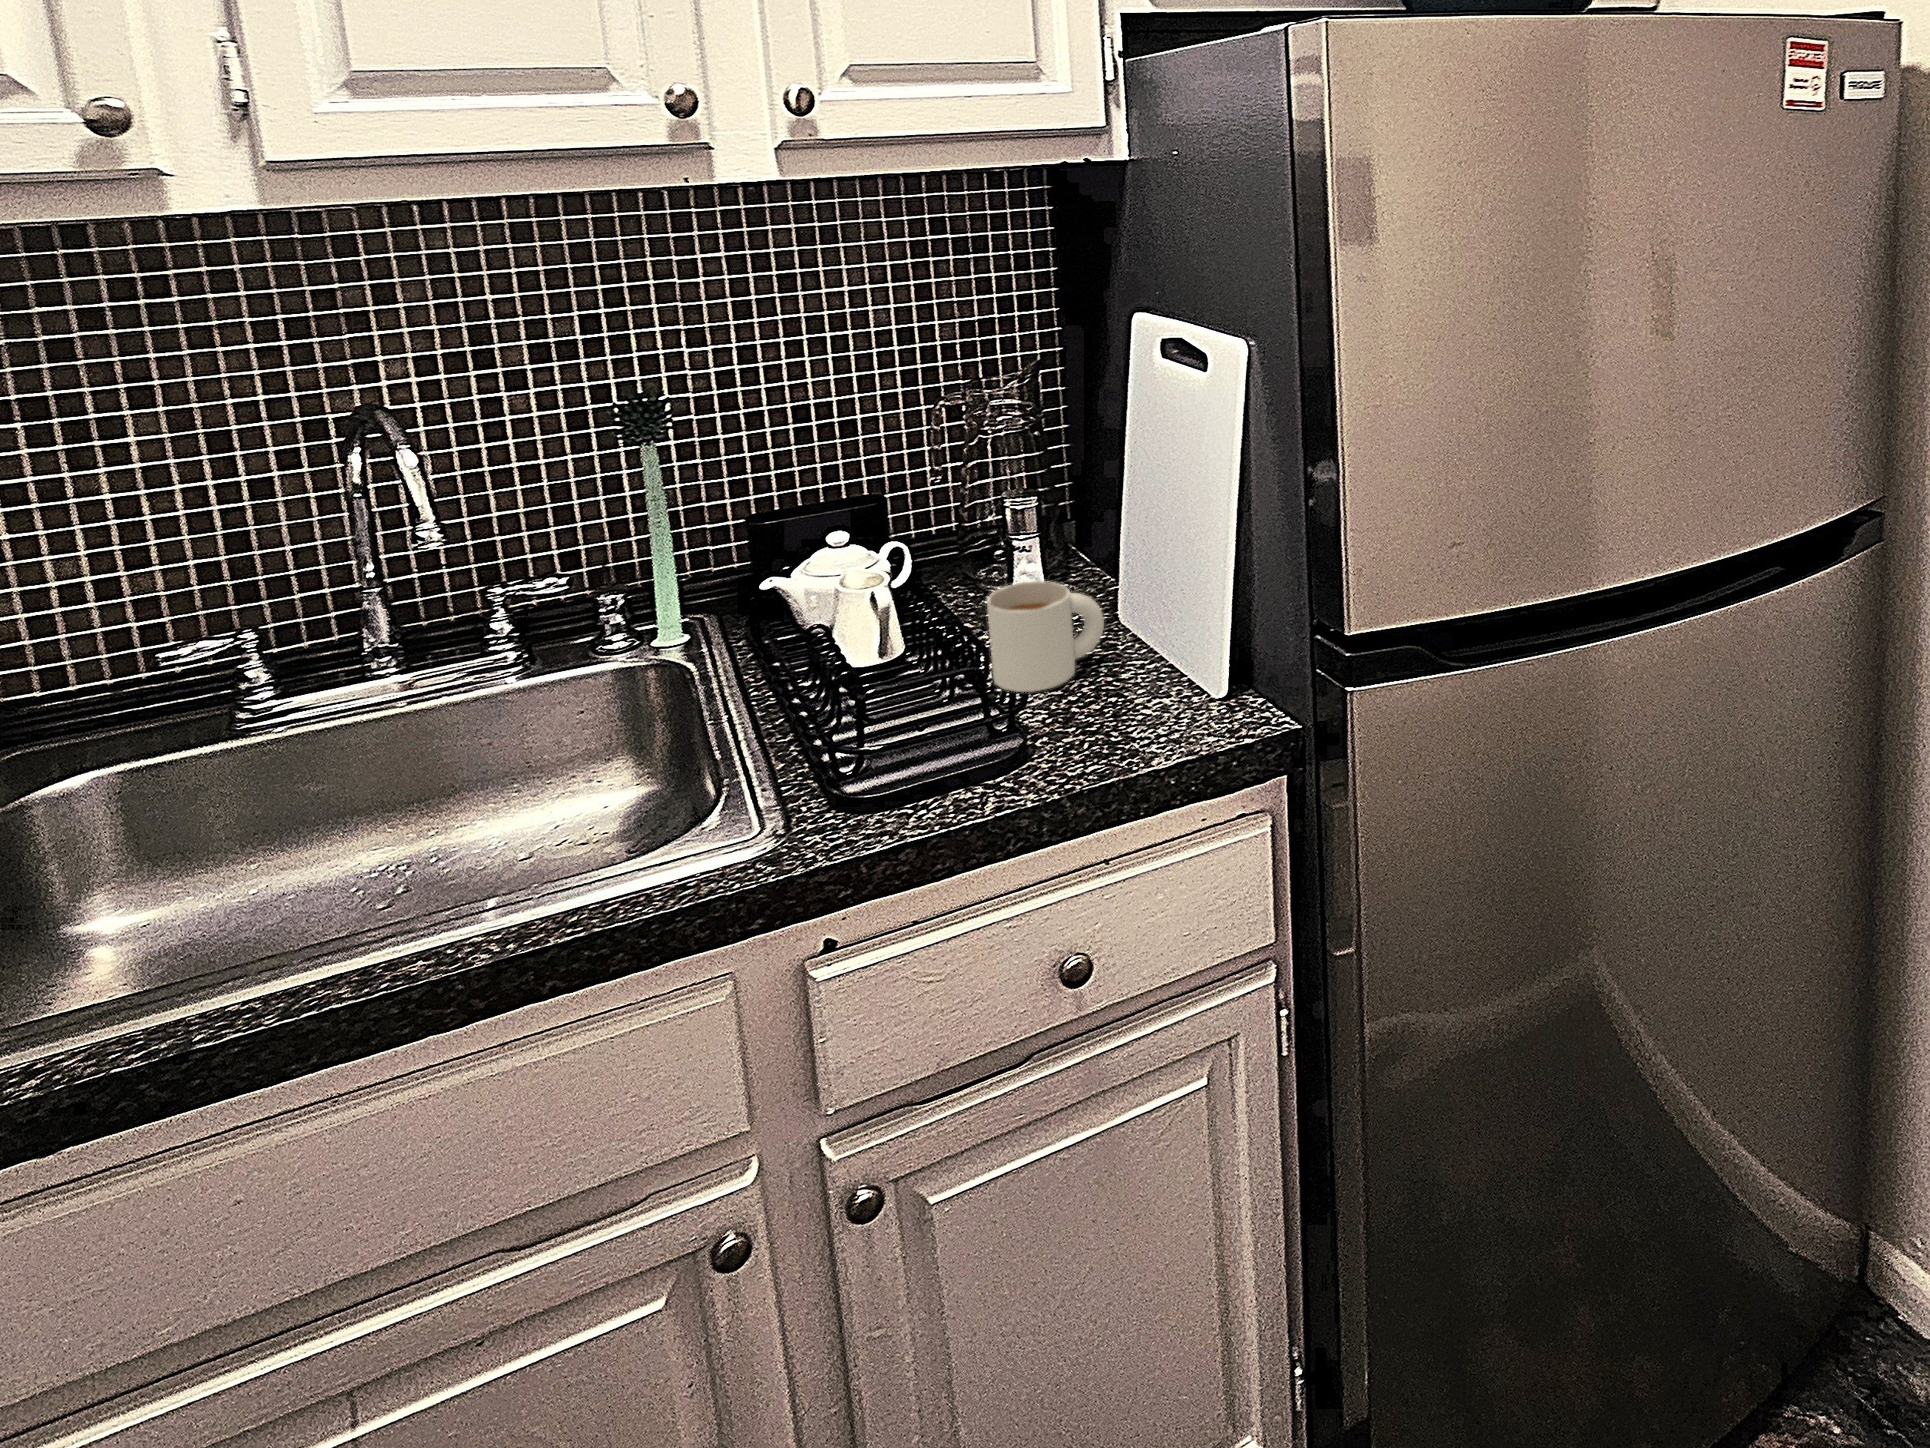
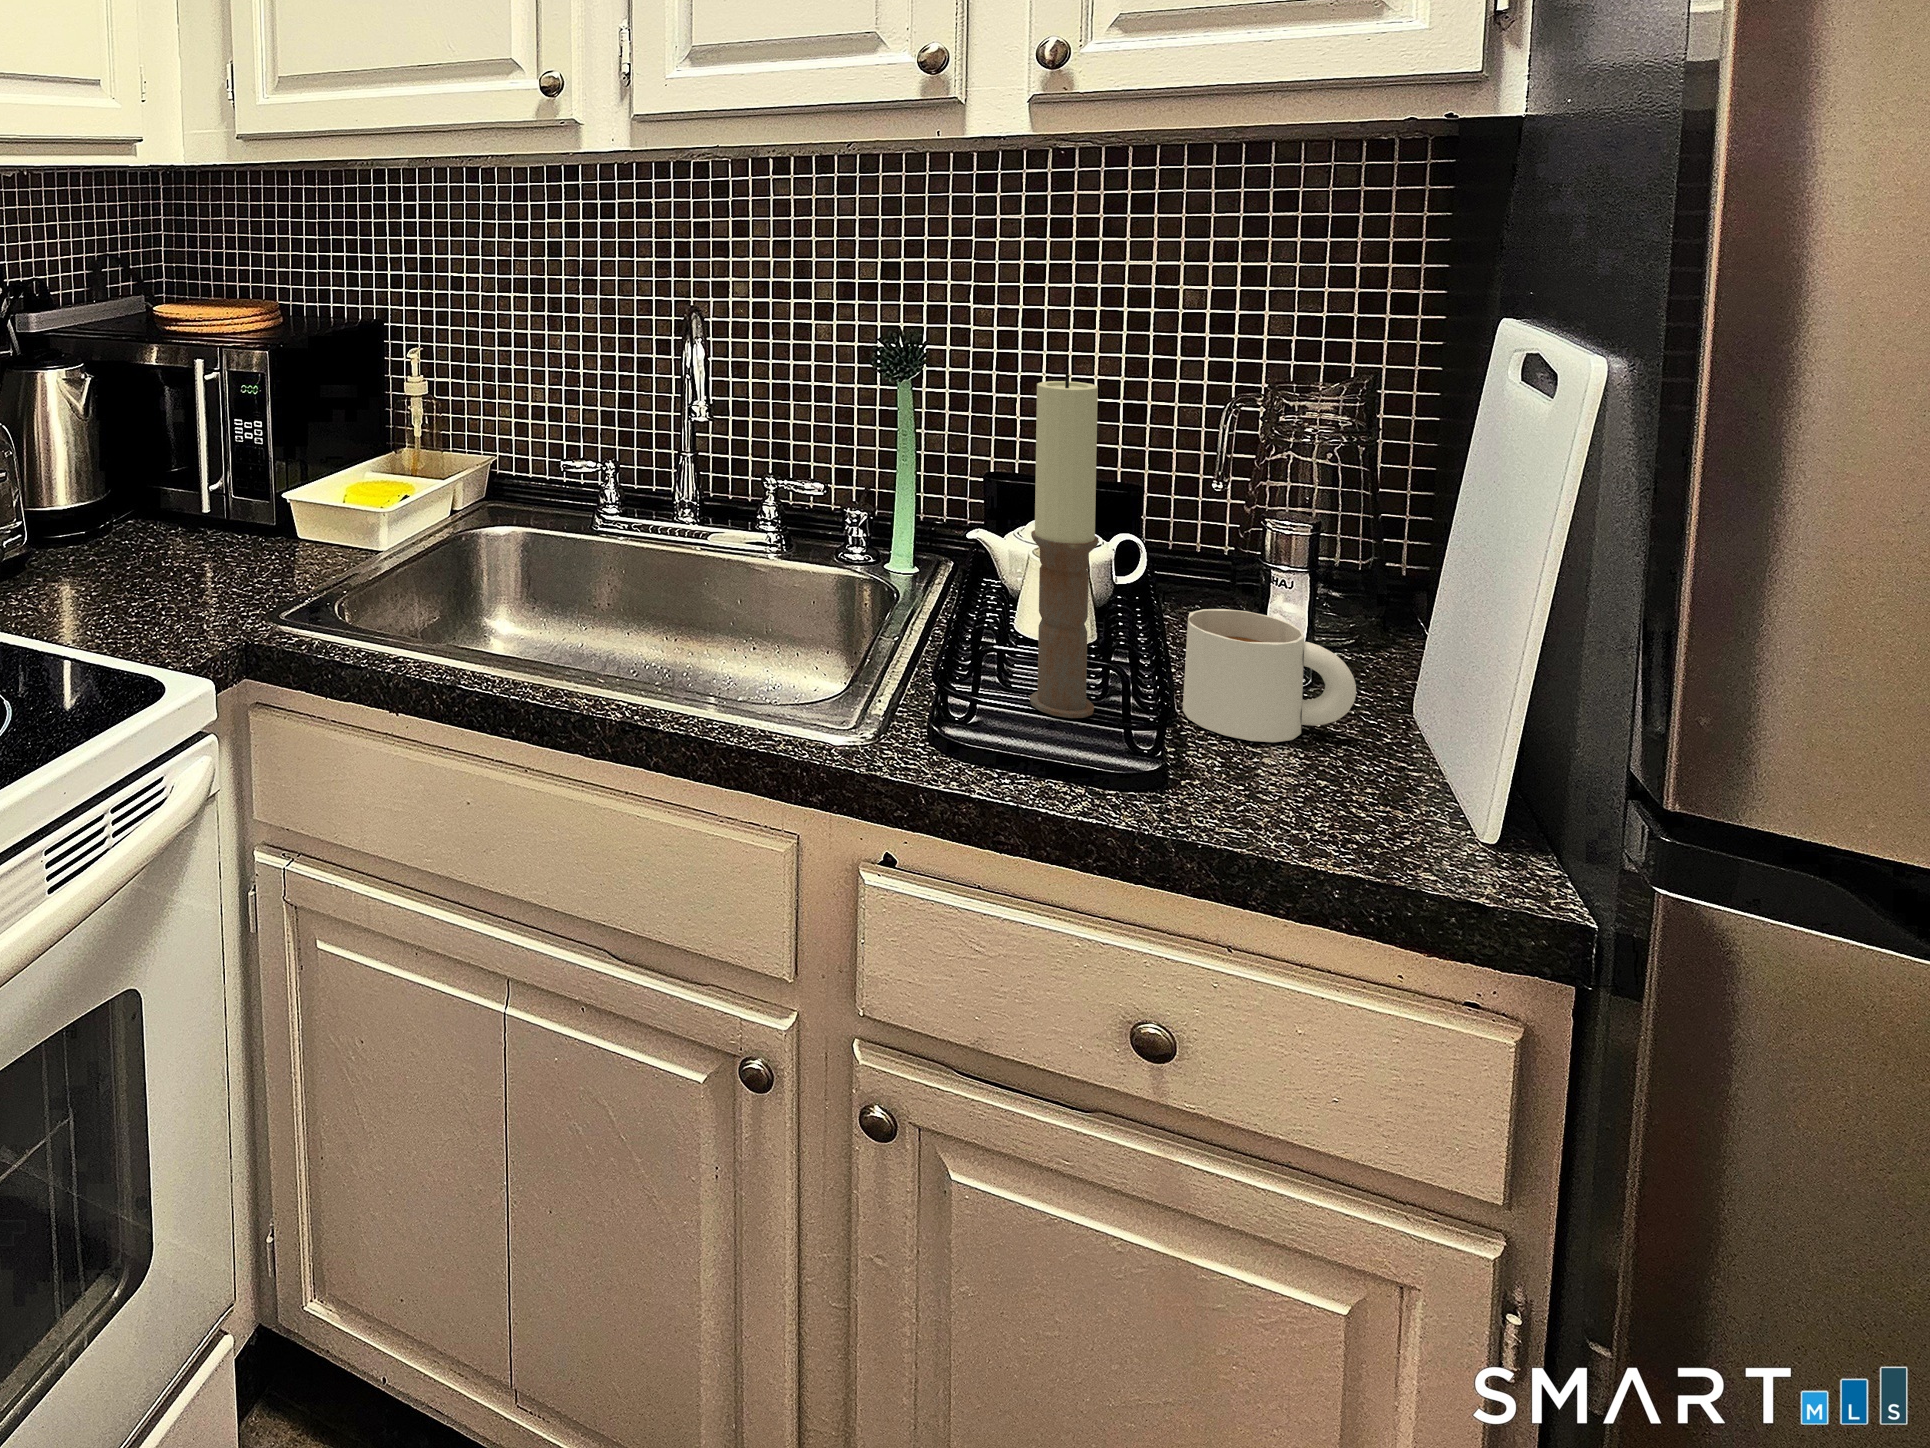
candle: none [858,414,941,734] -> present [1030,374,1098,718]

